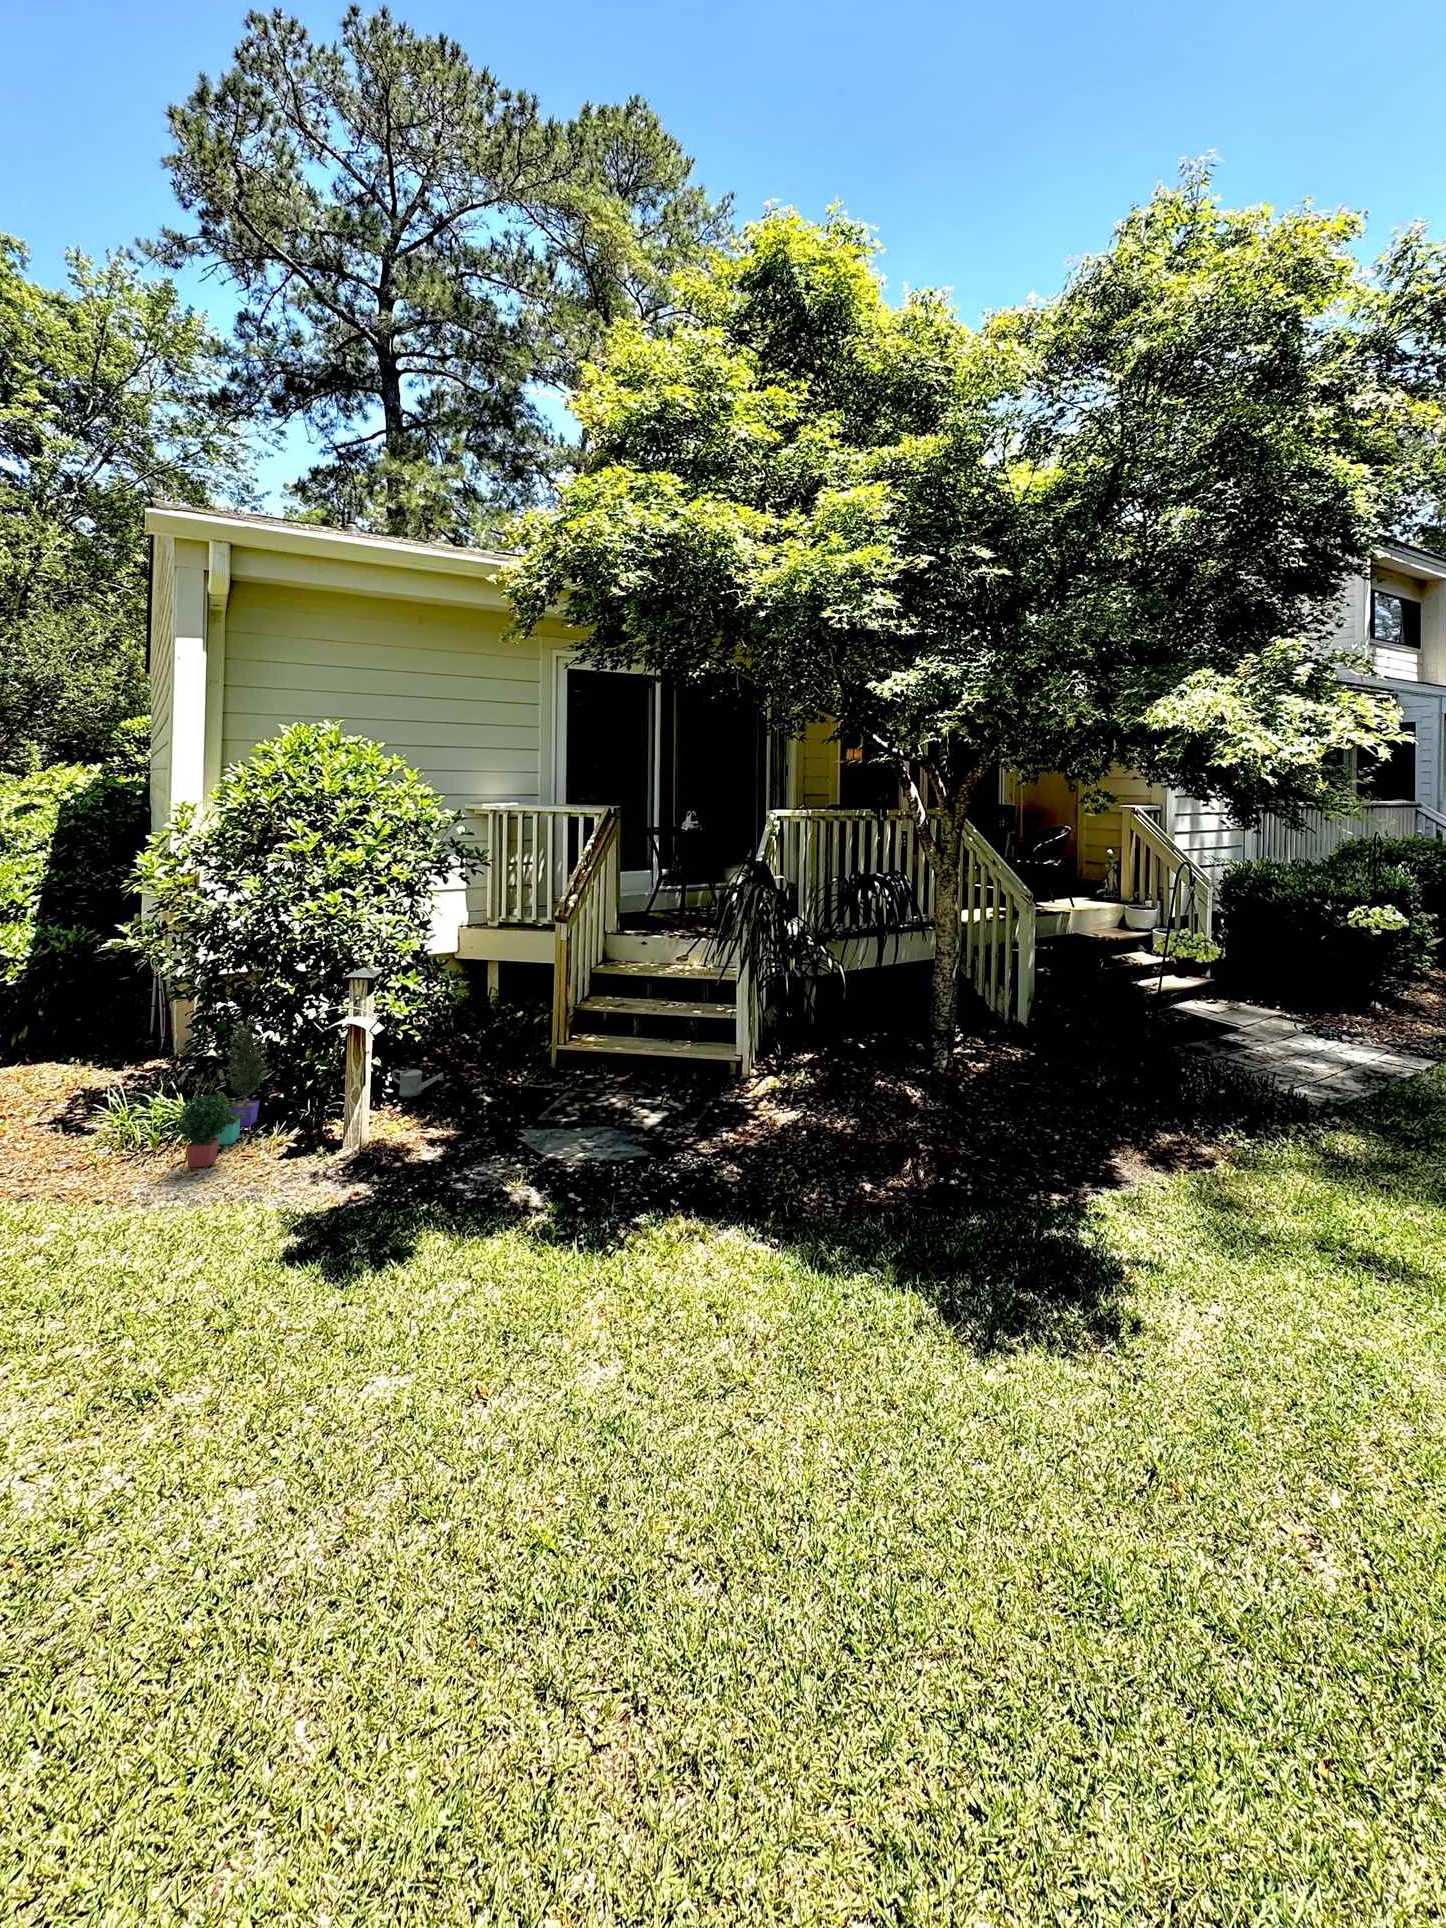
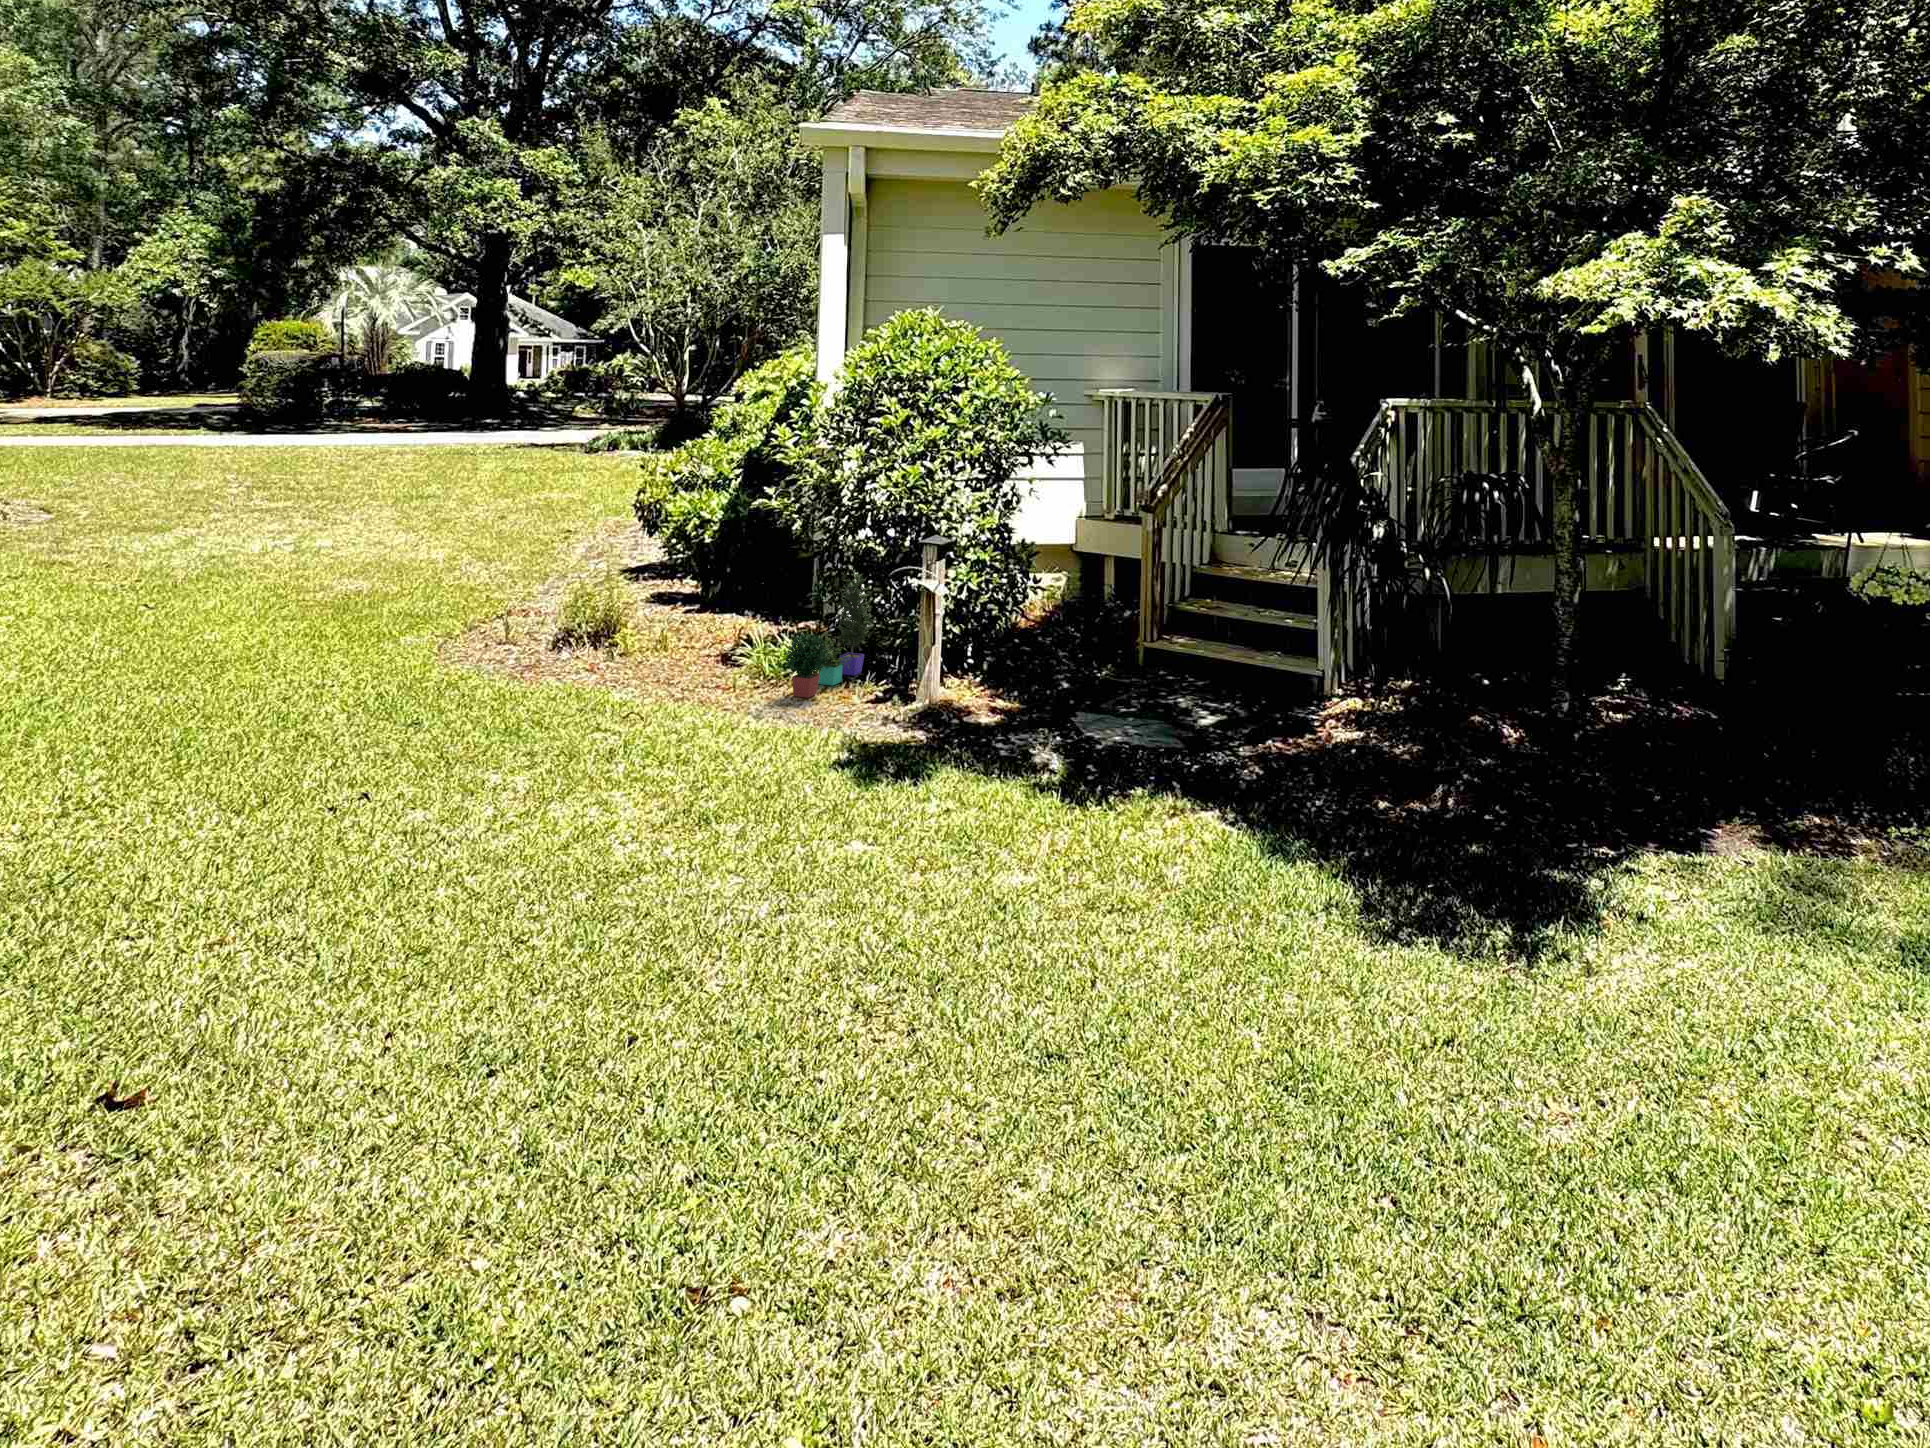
watering can: present [392,1070,443,1097] -> none [985,646,1027,673]

